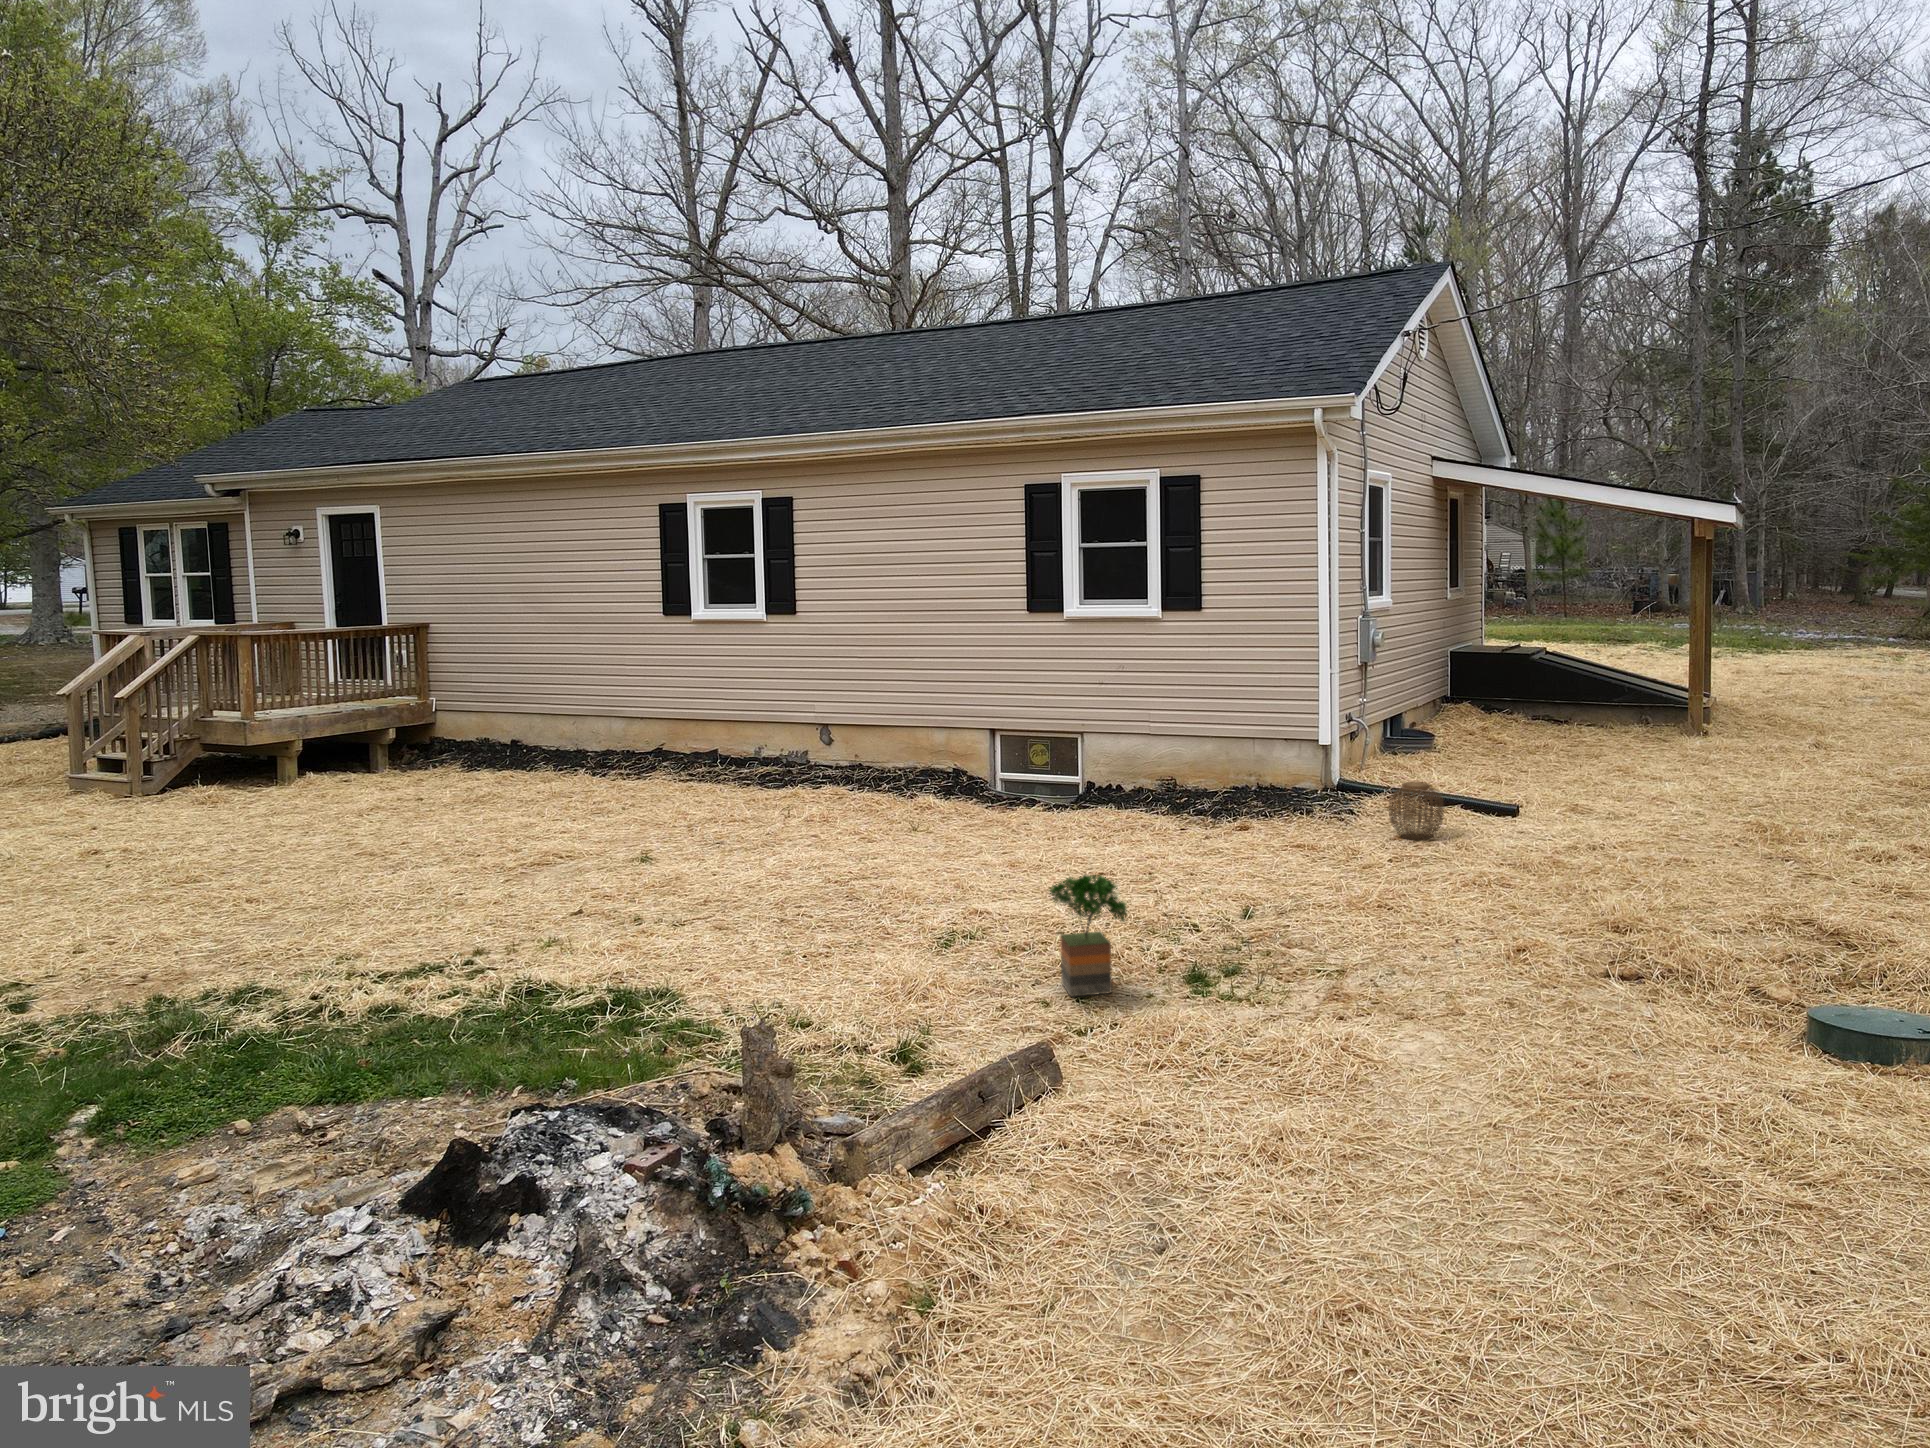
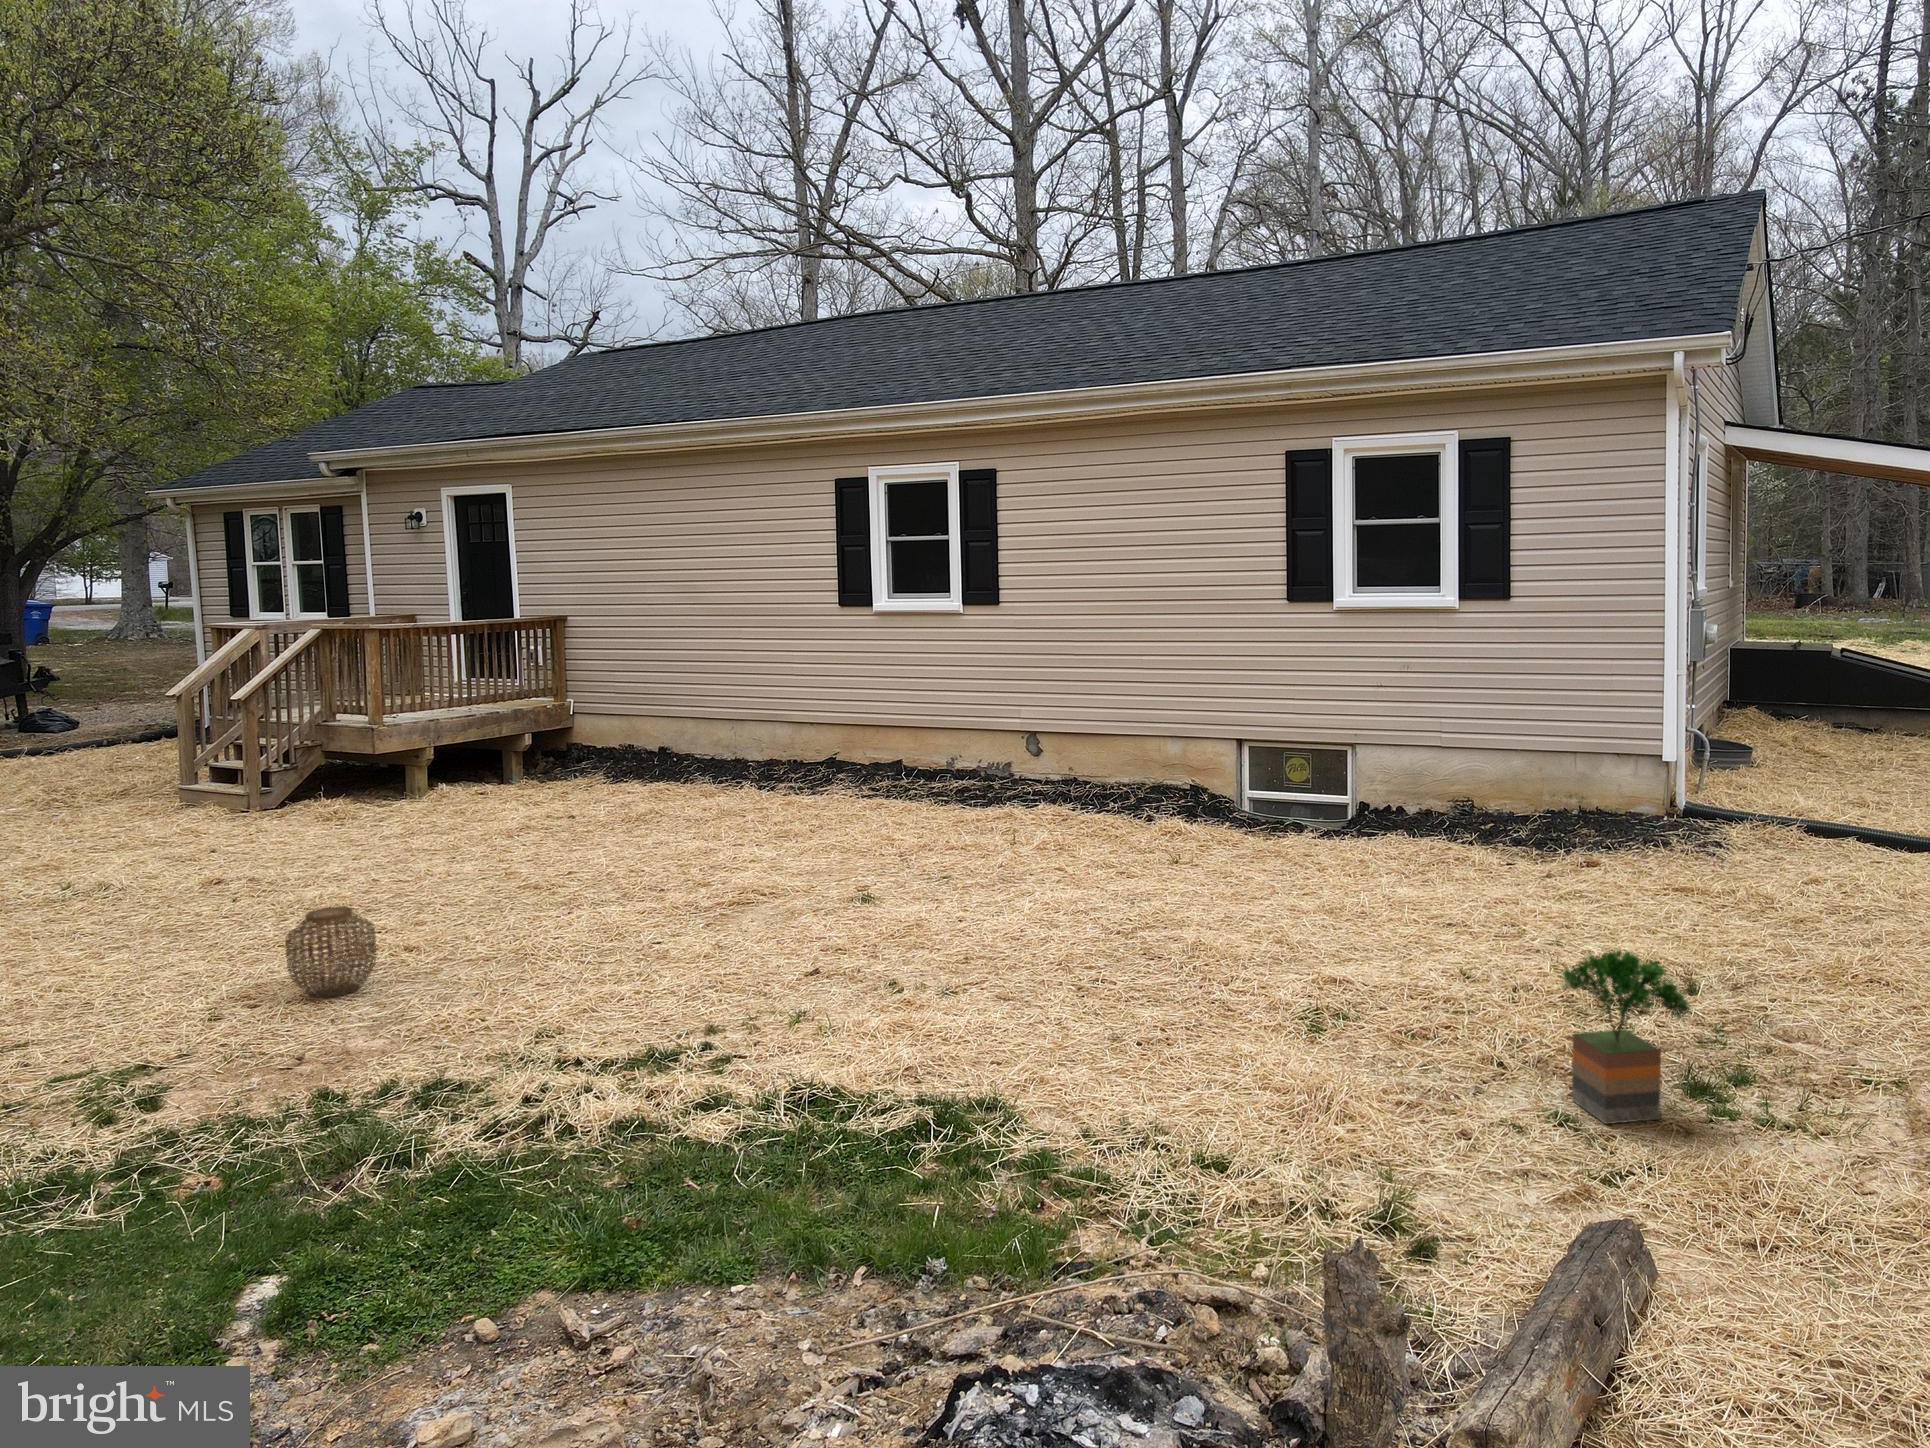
woven basket: present [1389,782,1443,840] -> present [285,906,376,998]

